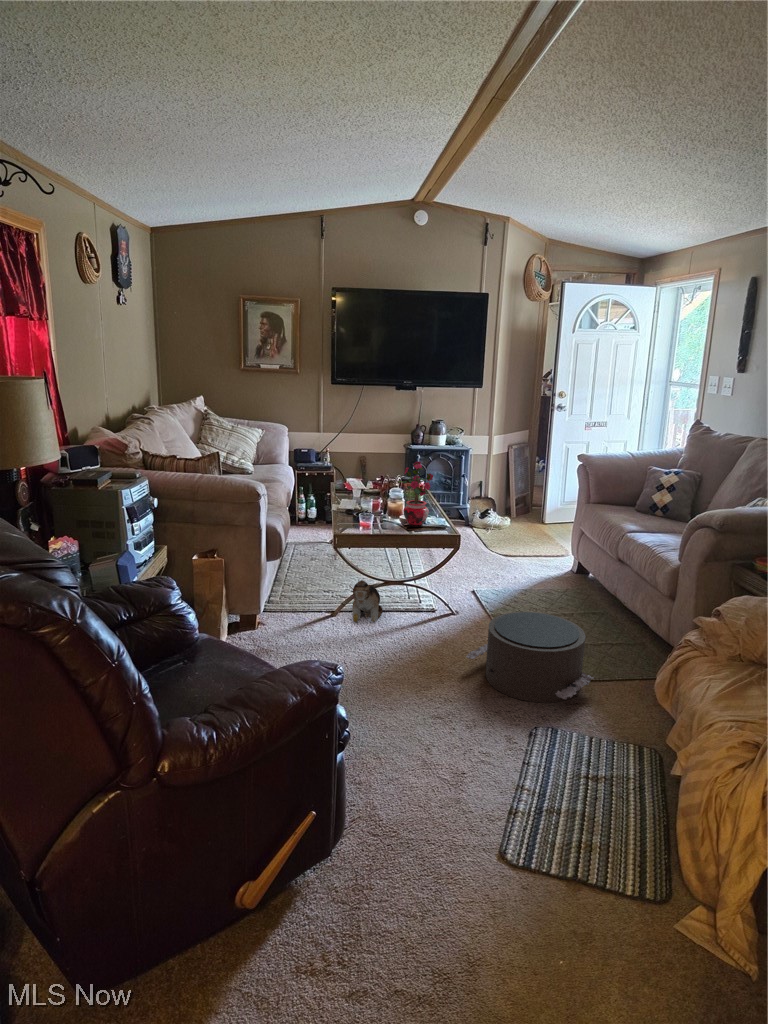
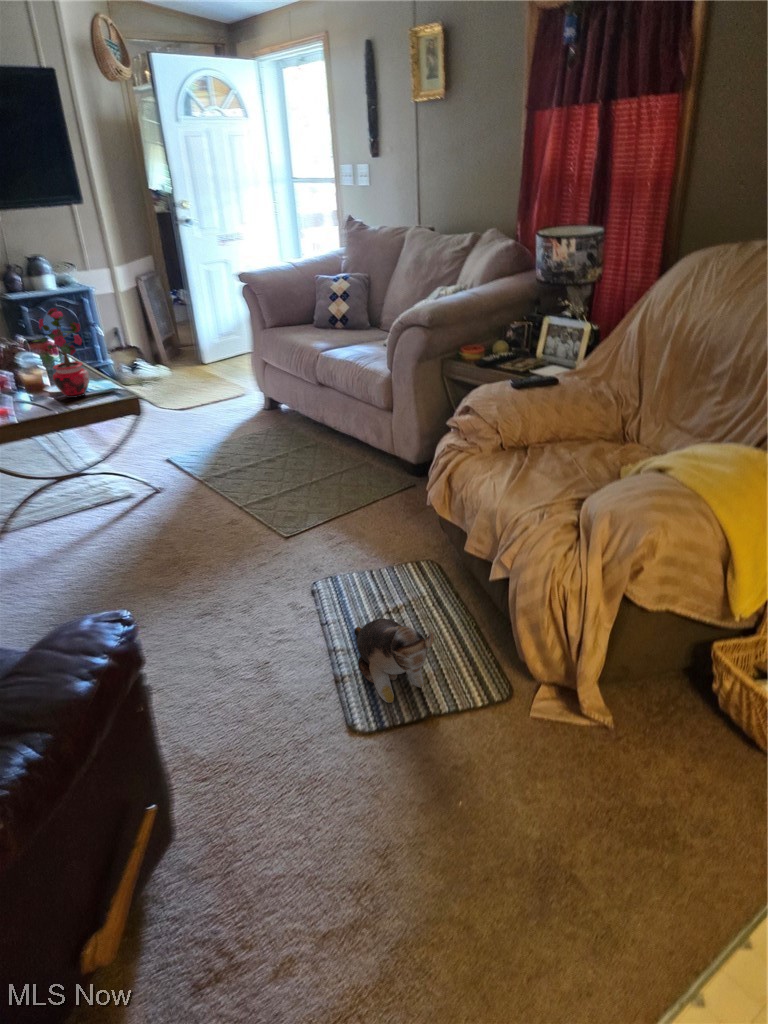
plush toy: present [350,580,383,622] -> present [354,619,434,703]
pouf: present [466,612,594,703] -> none [202,459,346,561]

